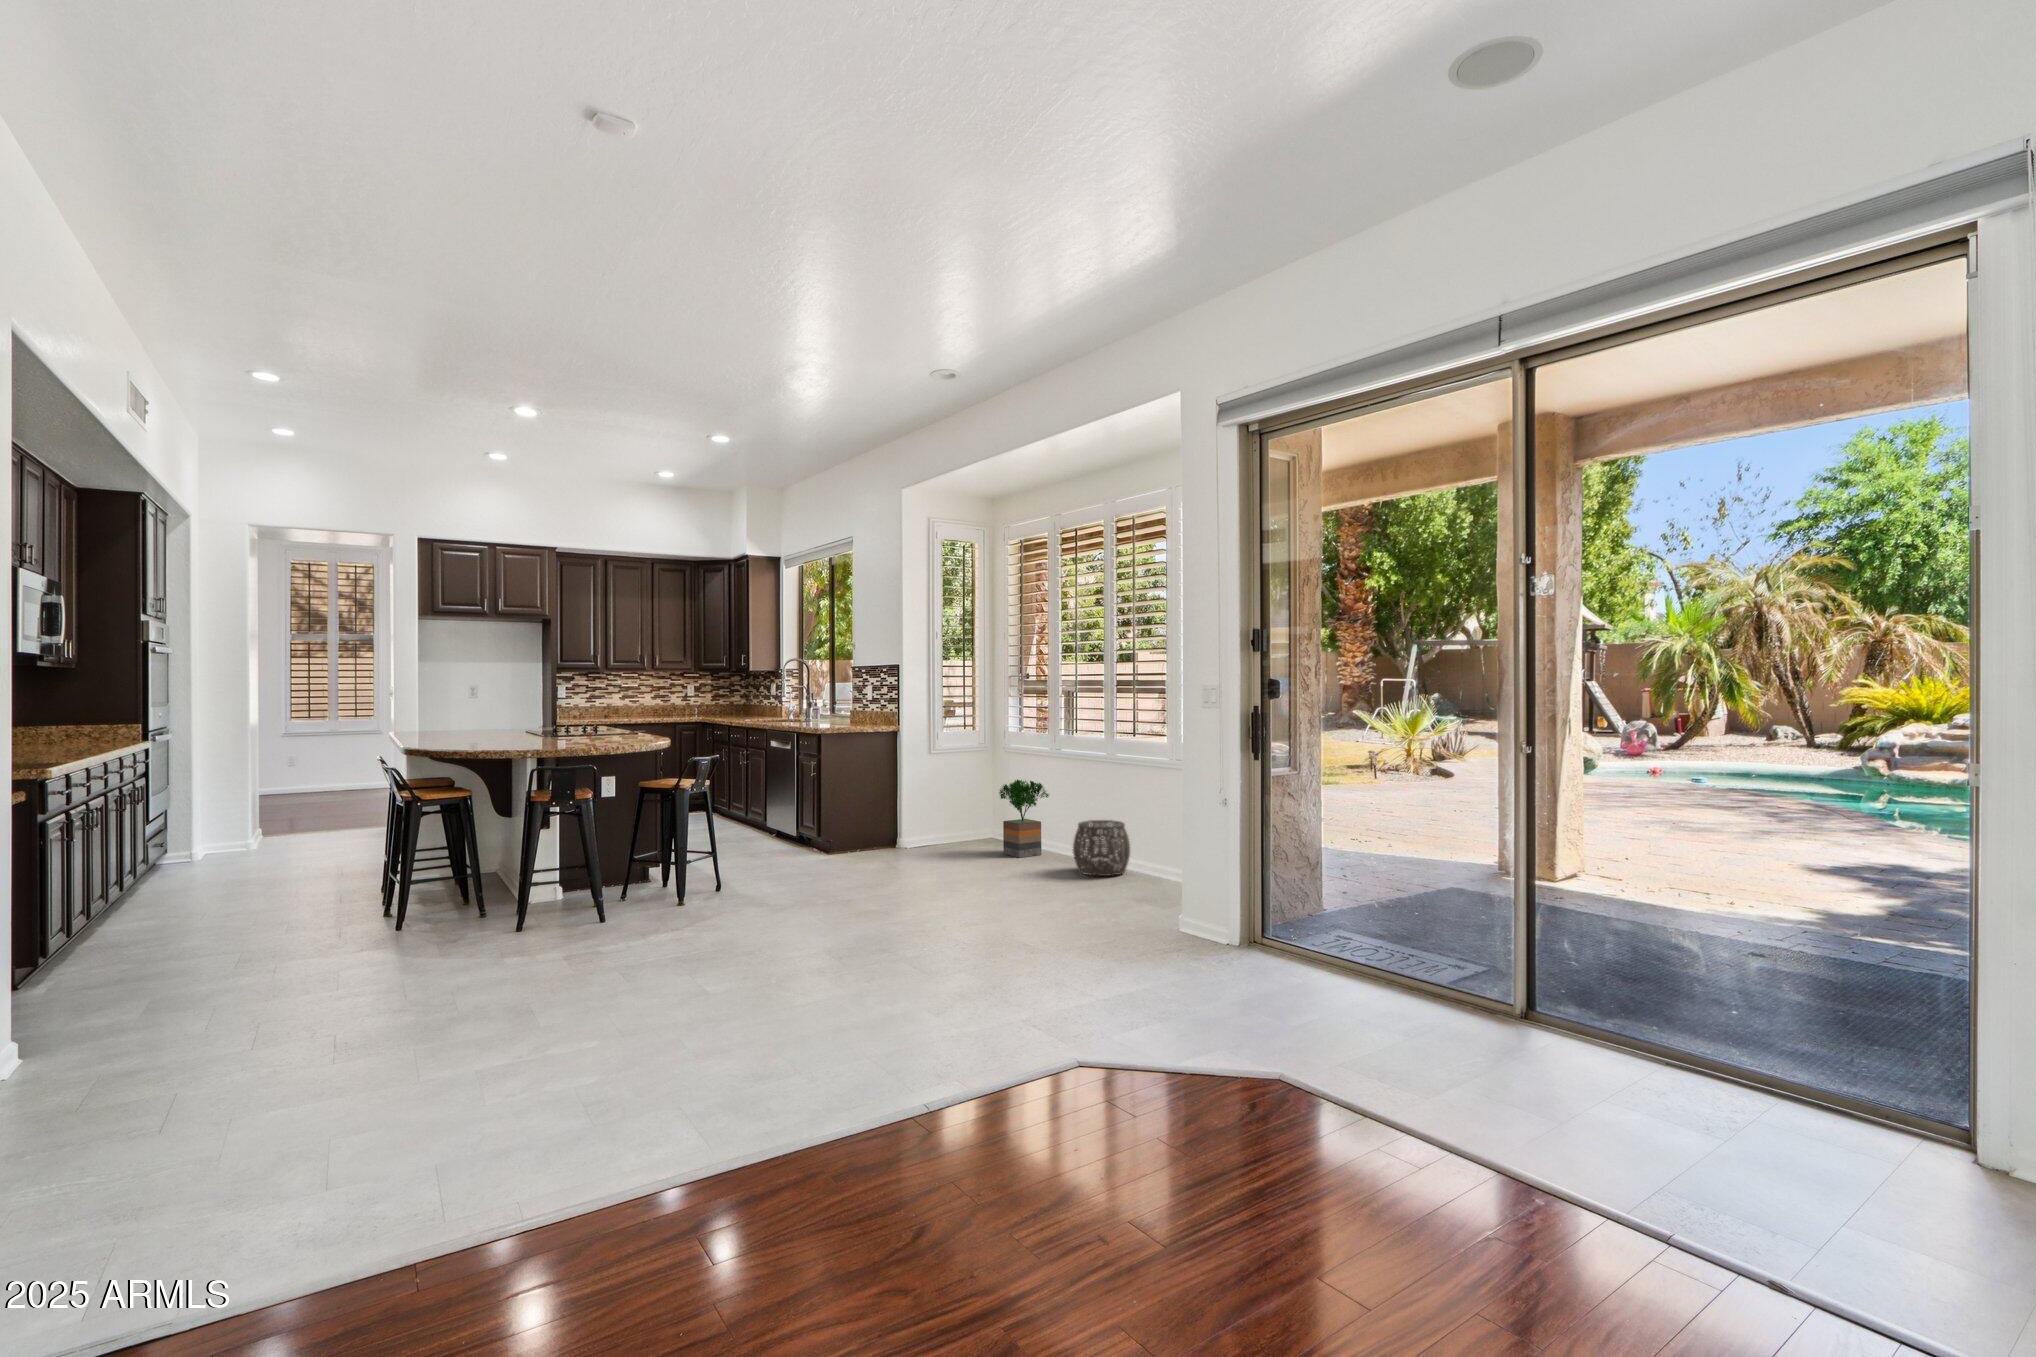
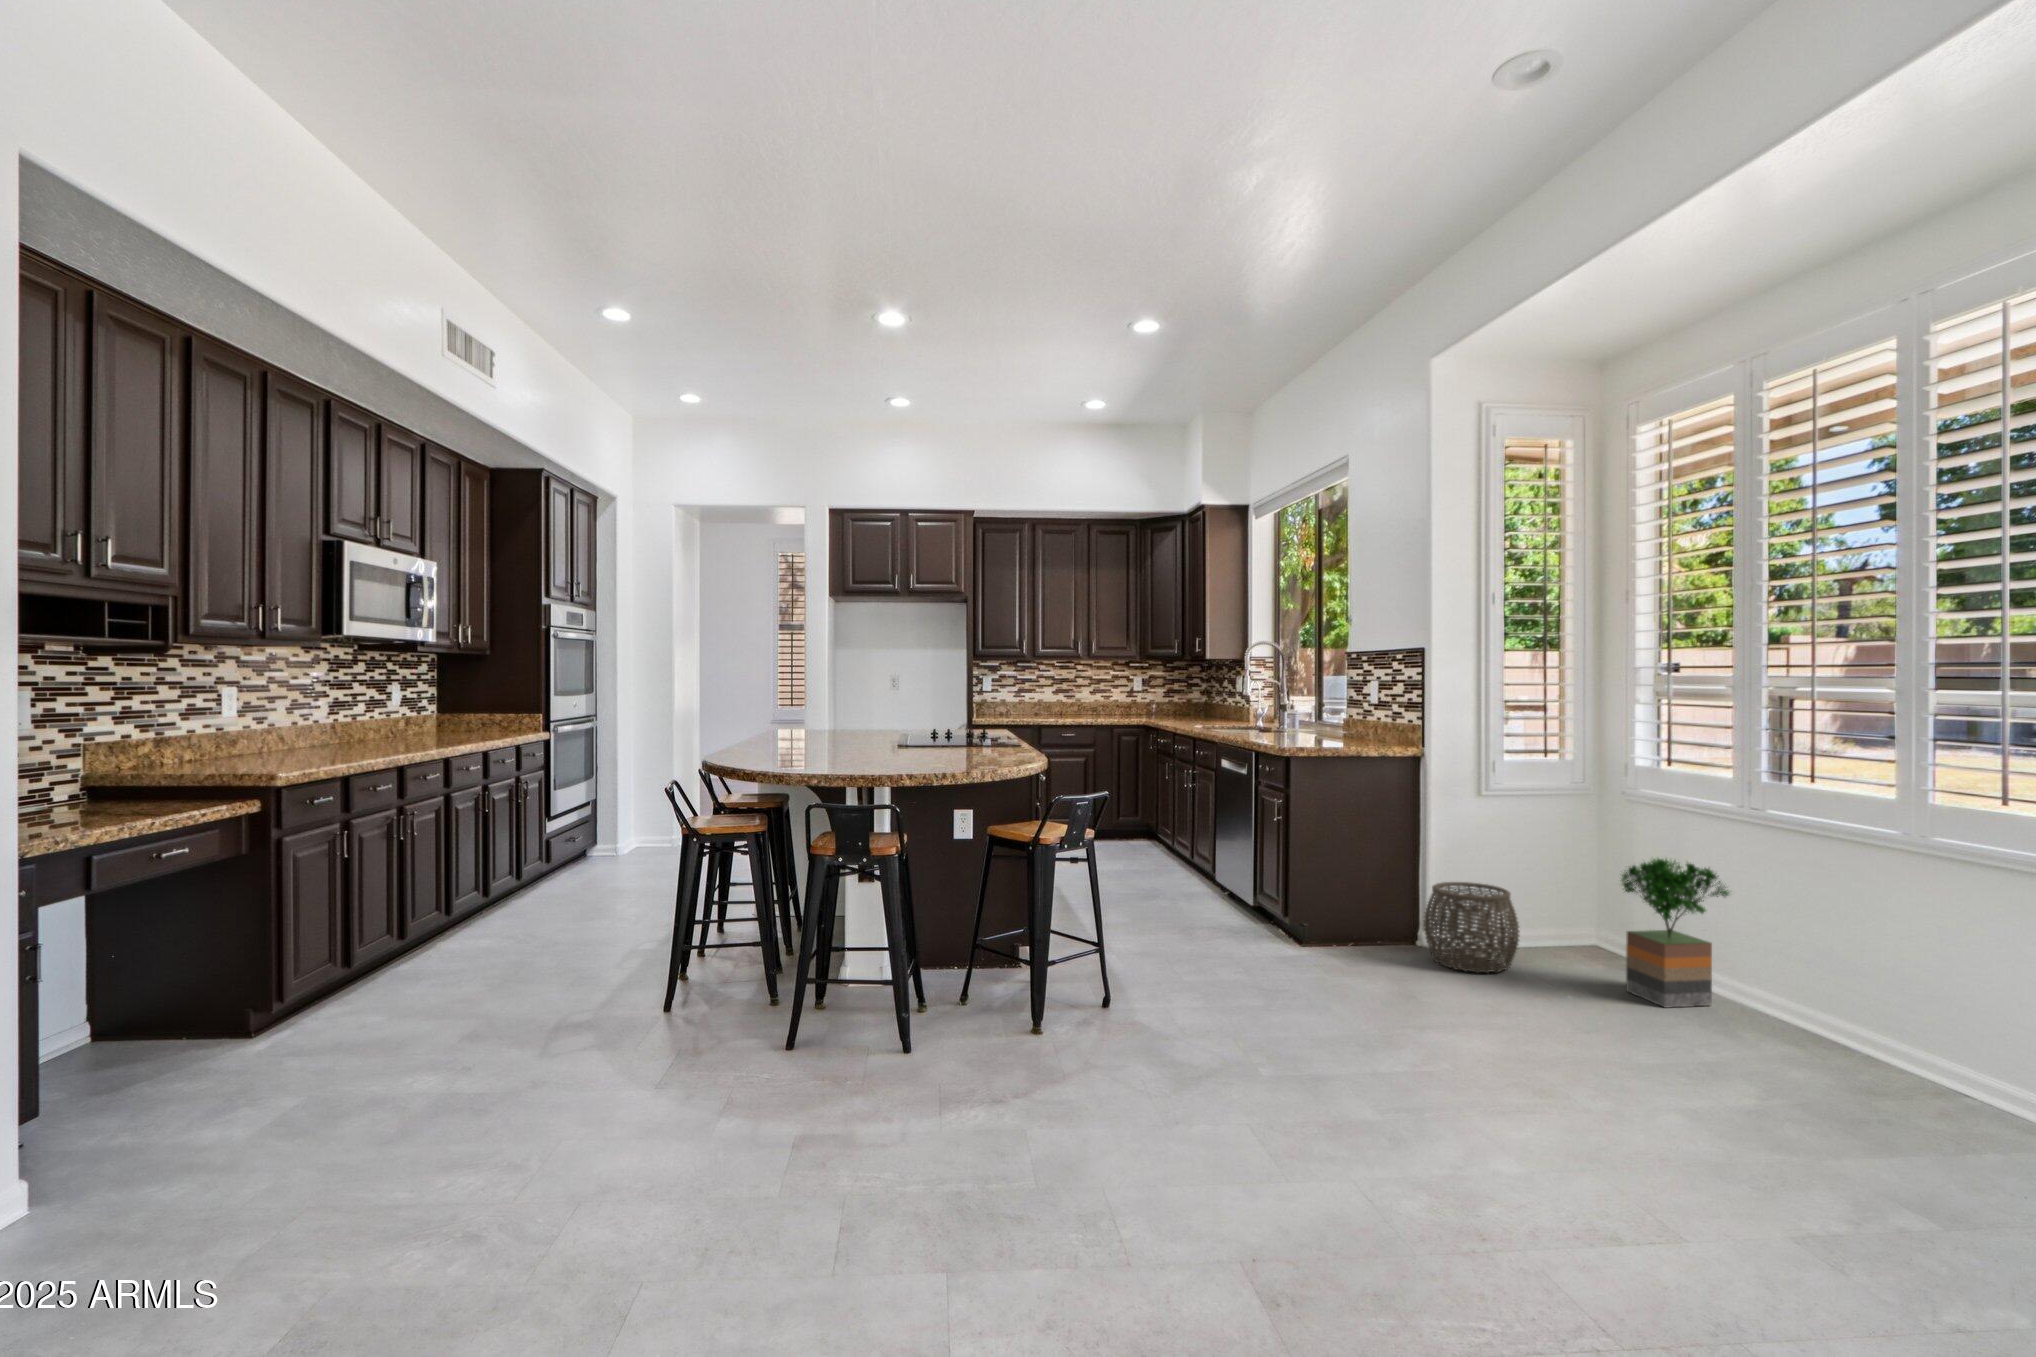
woven basket: present [1073,820,1130,876] -> present [1424,882,1520,973]

